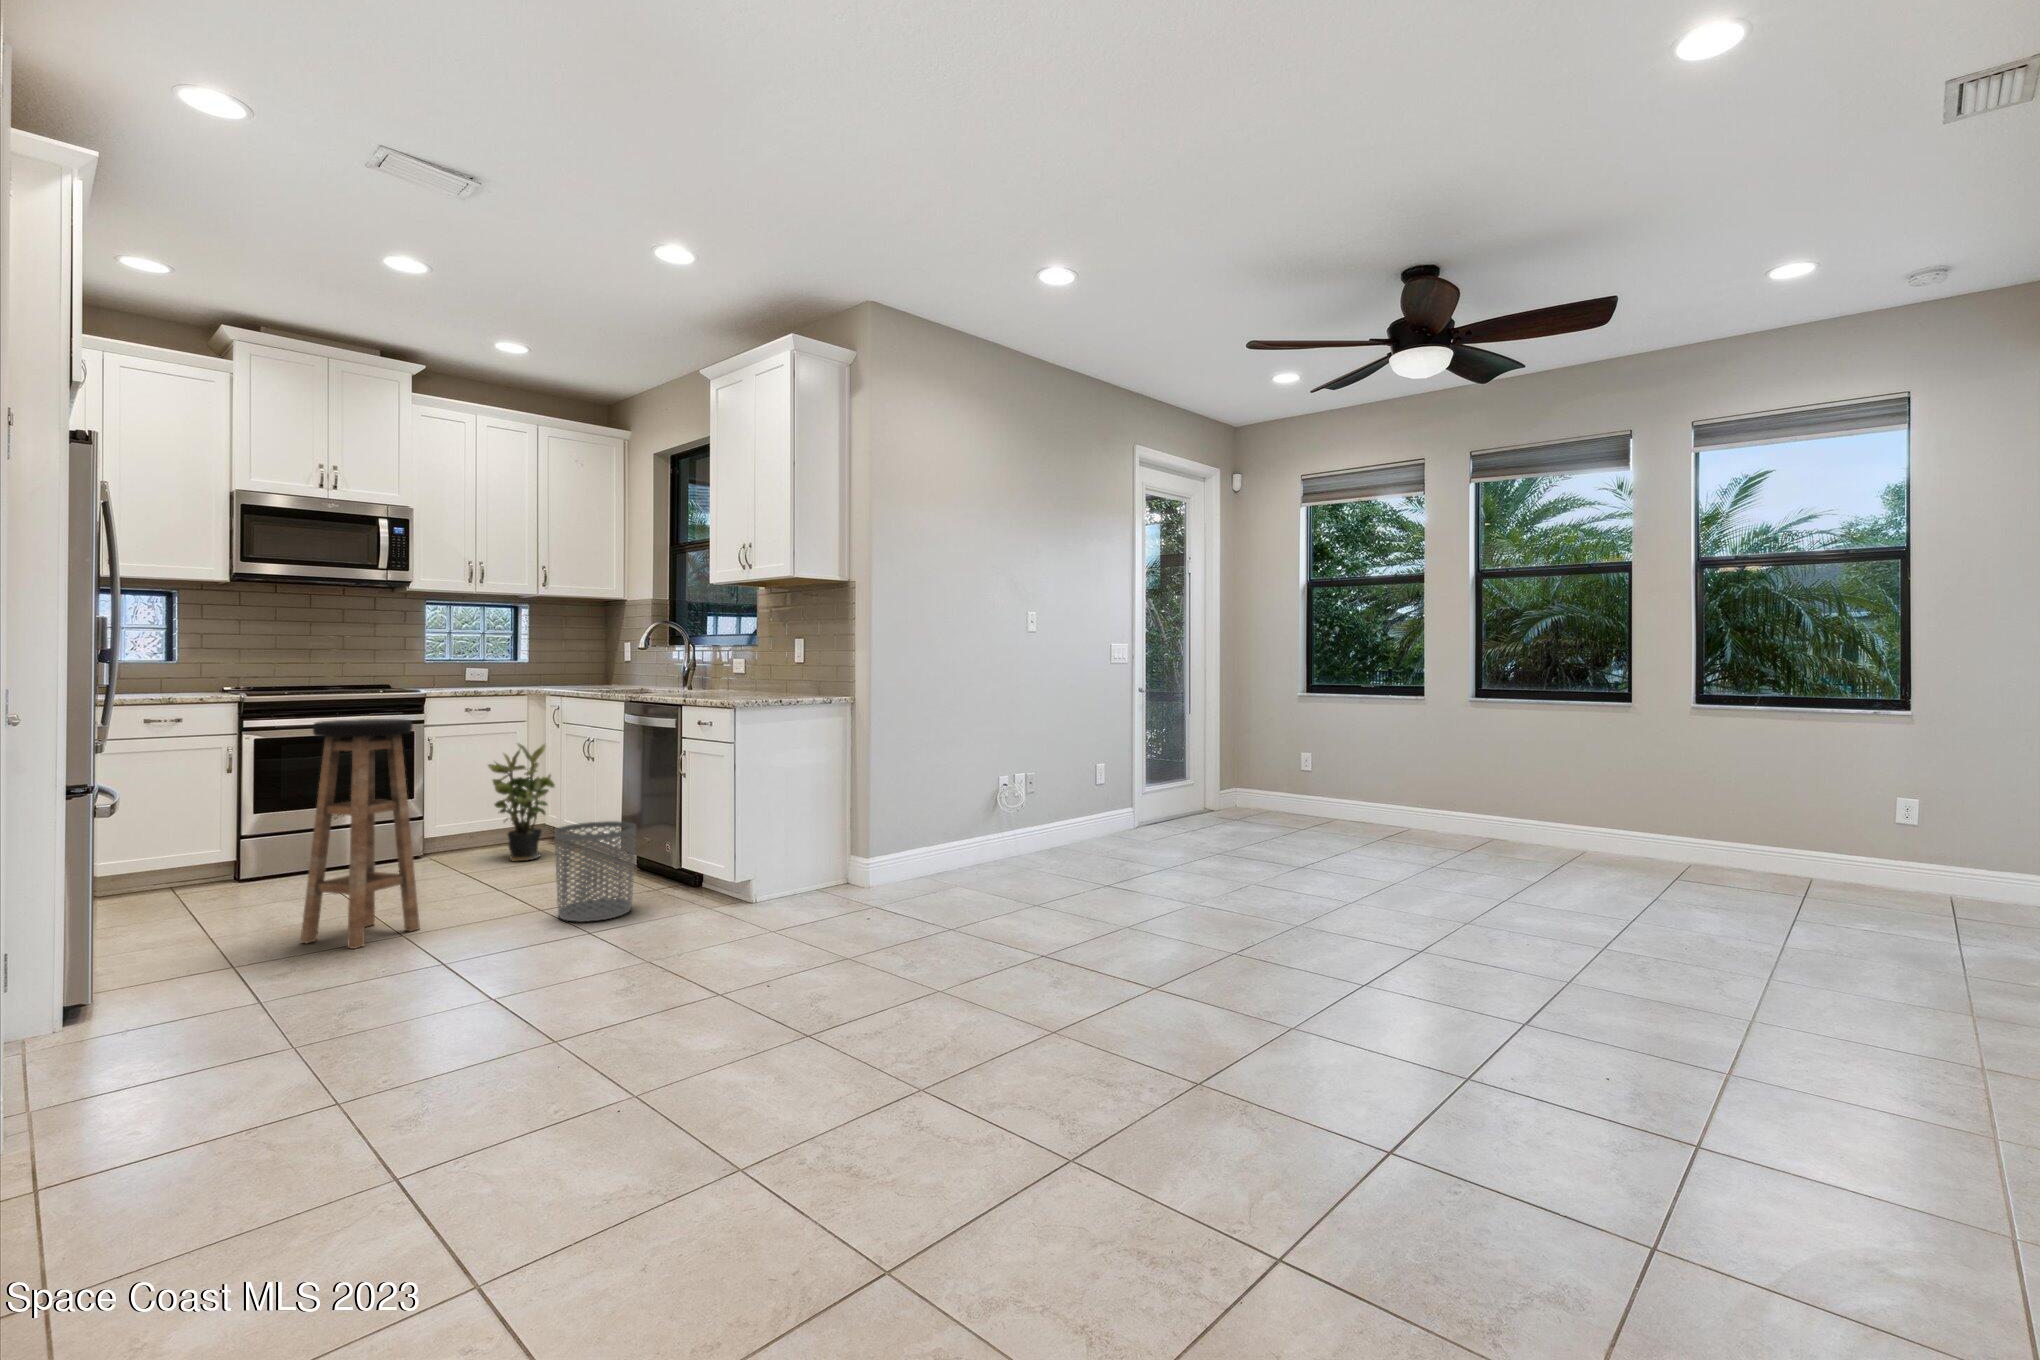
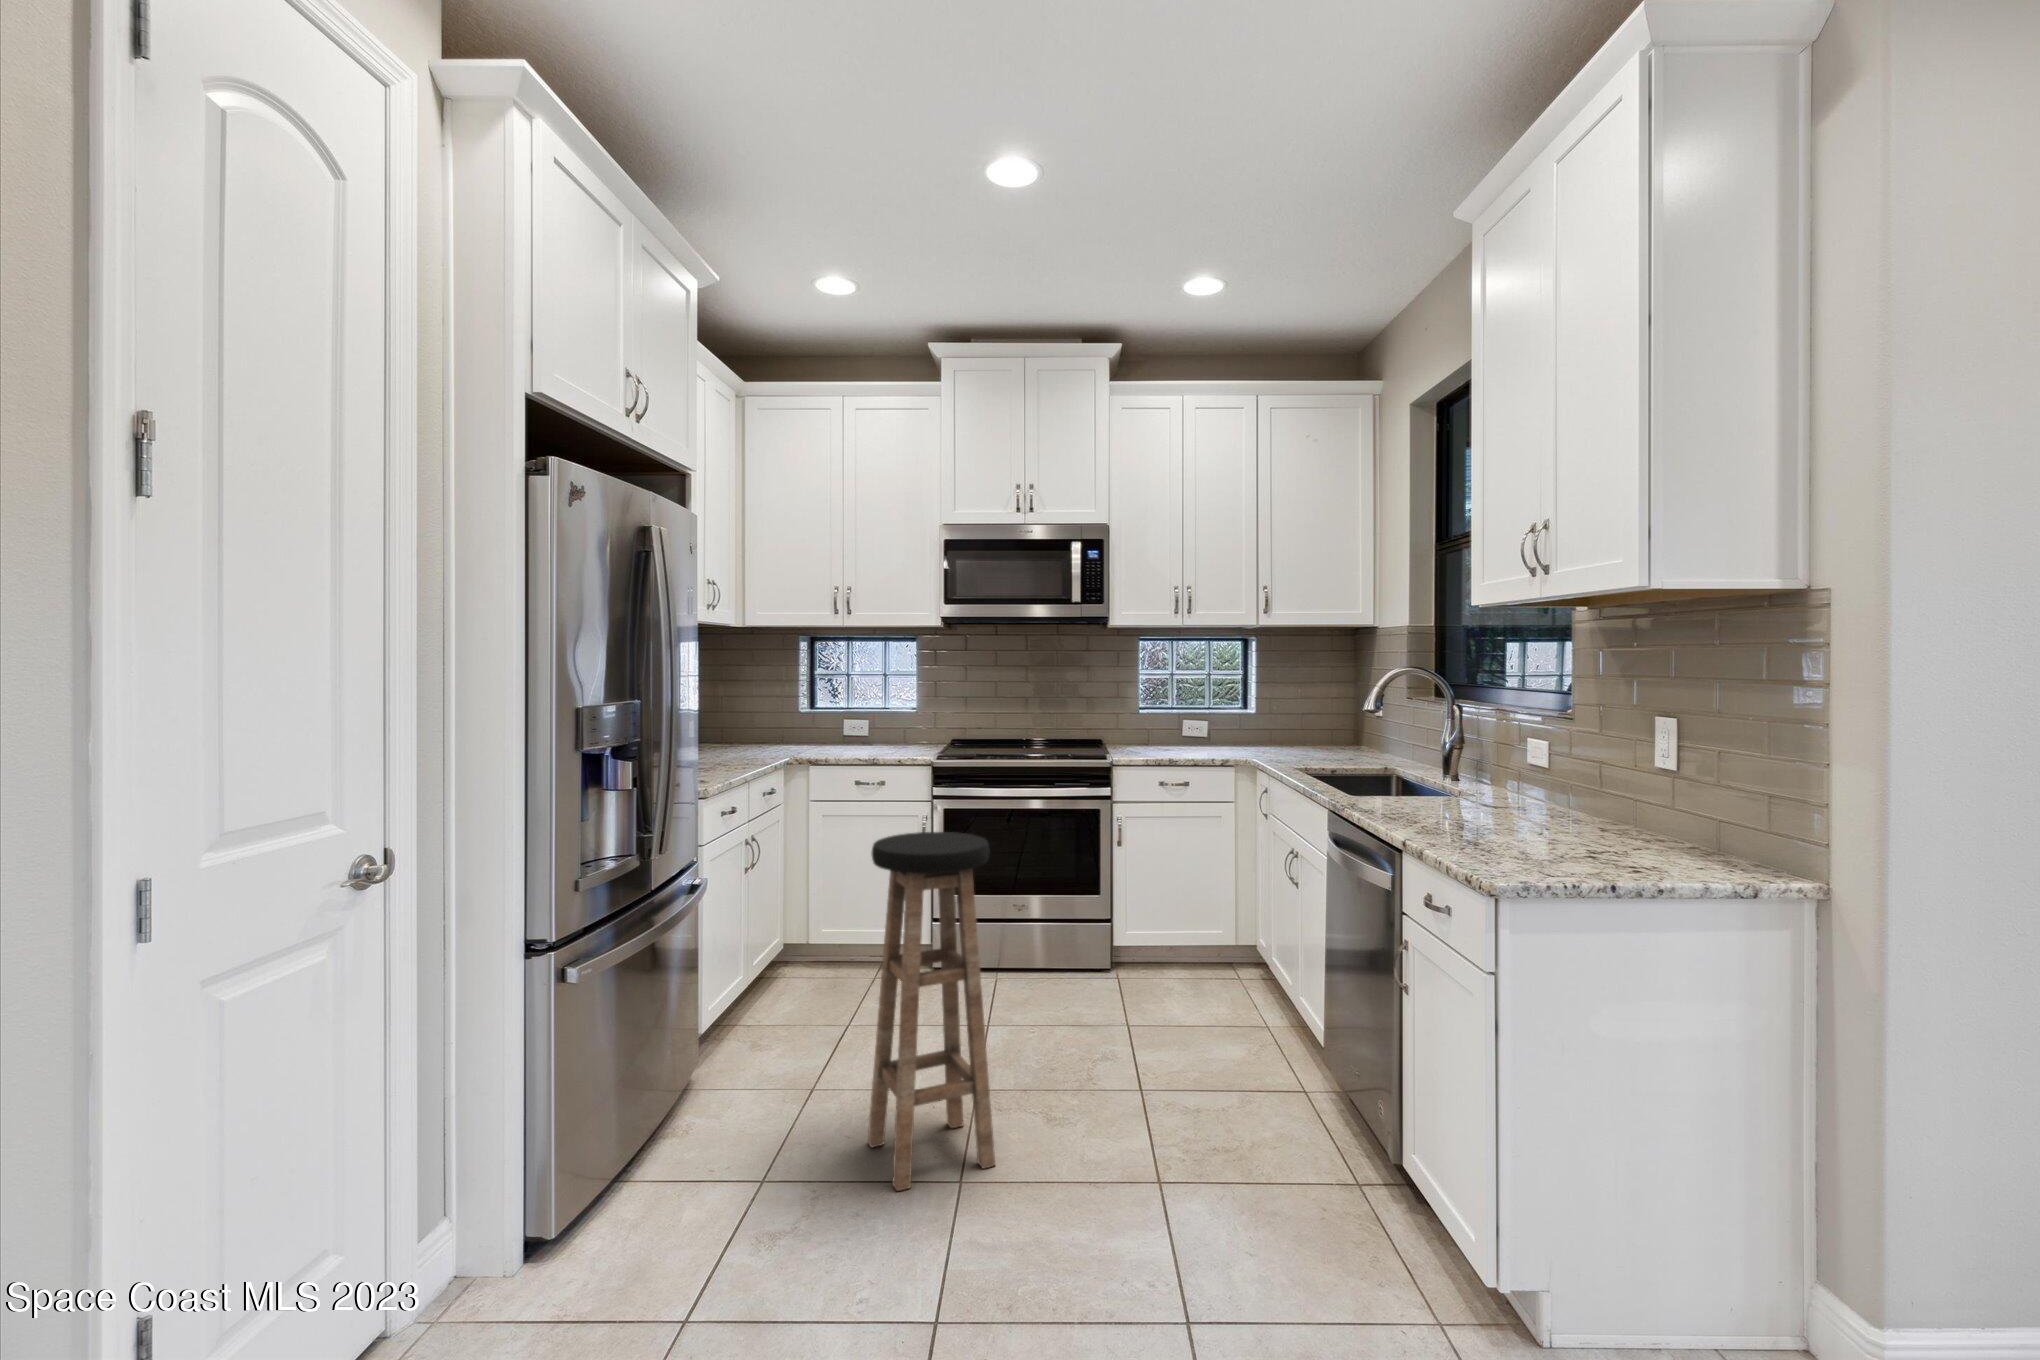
potted plant: present [488,744,555,862] -> none [1169,839,1256,1013]
waste bin: present [555,821,636,922] -> none [1164,1047,1302,1270]

